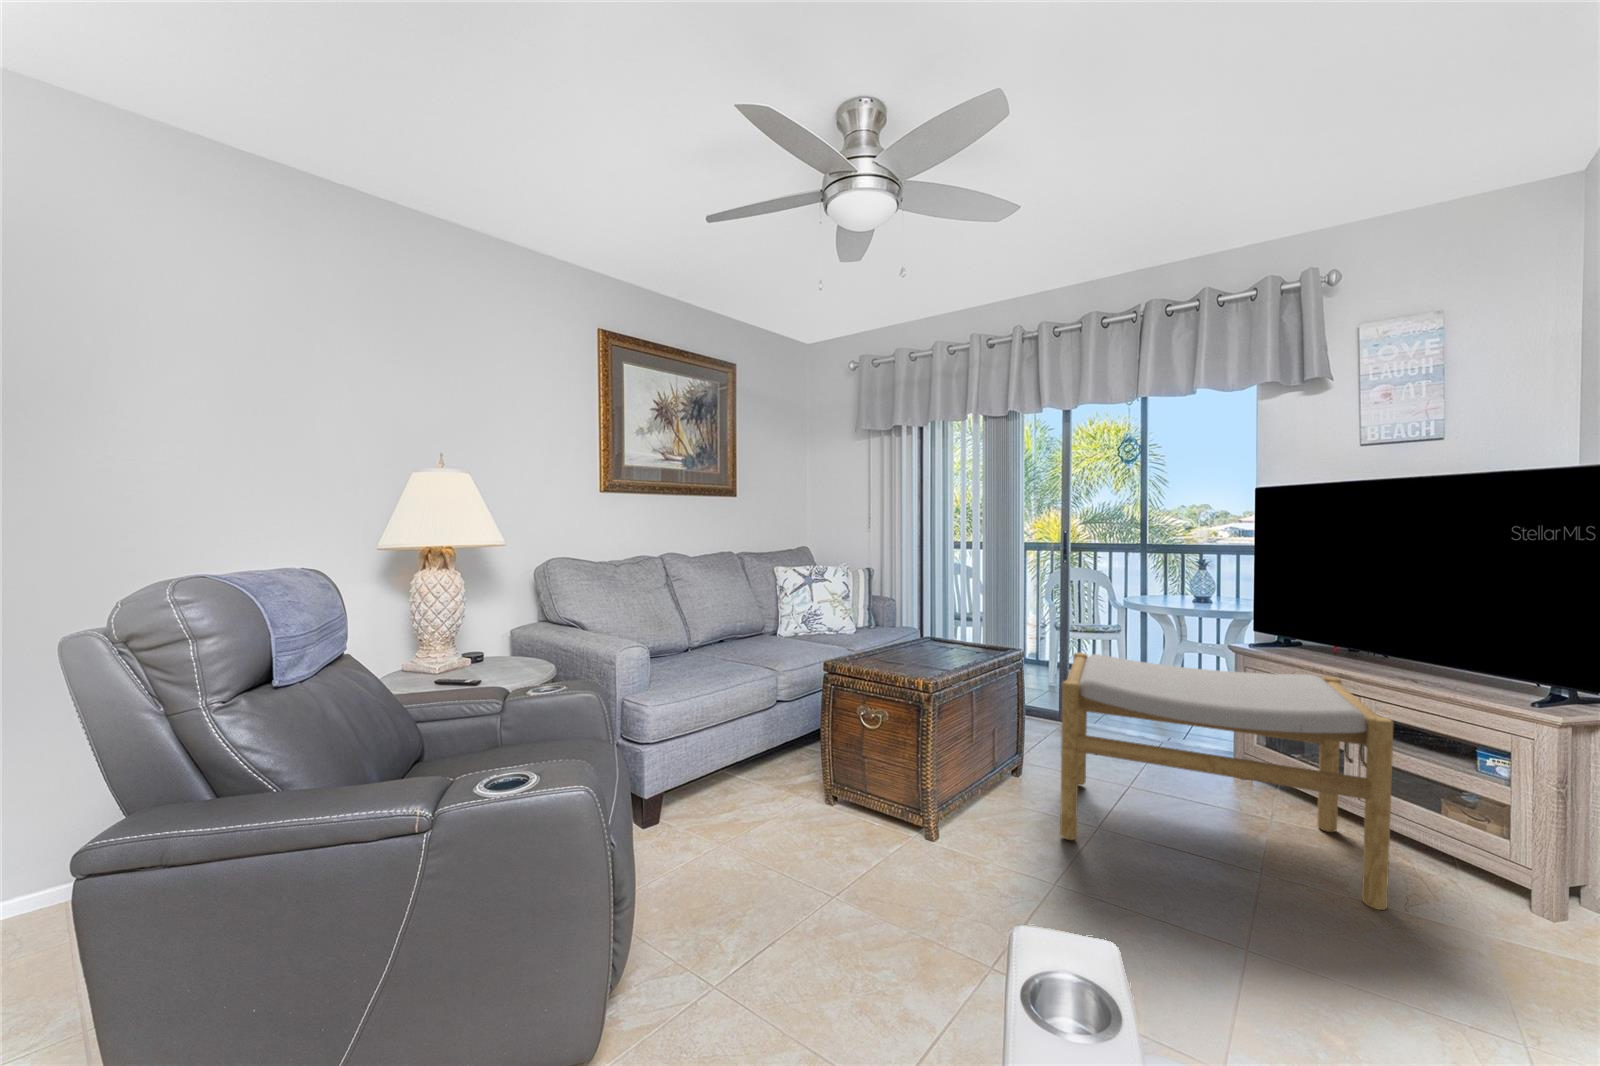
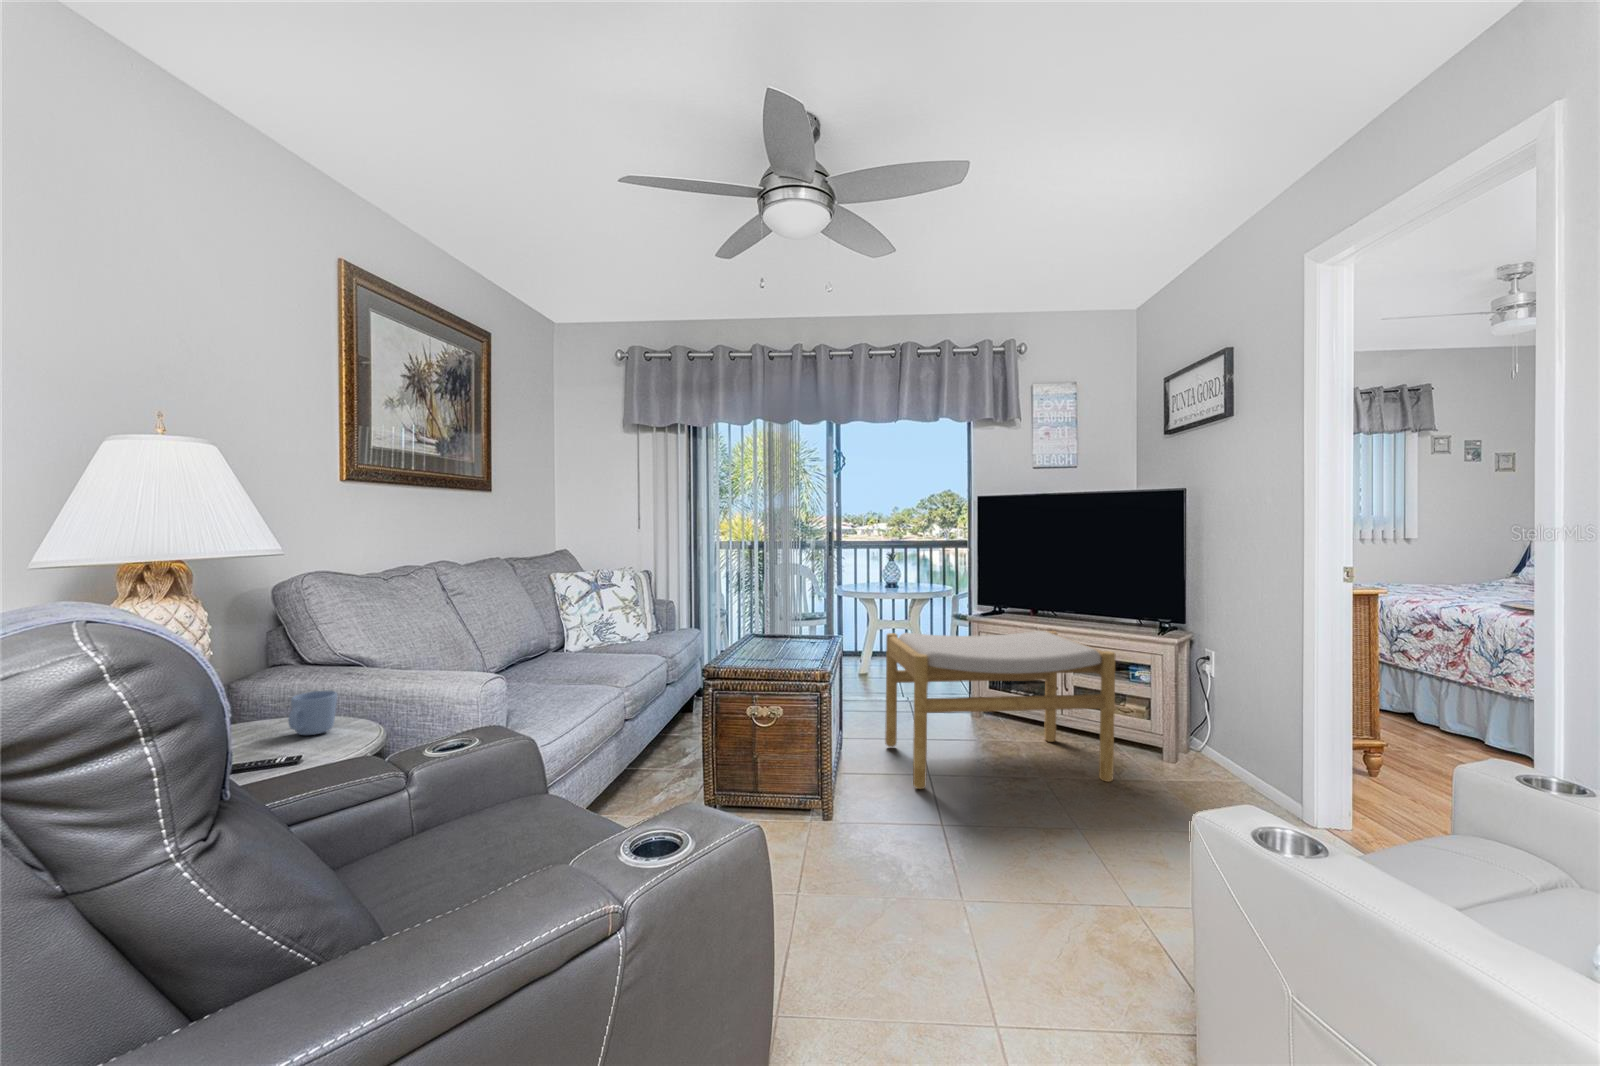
mug: none [493,643,528,673] -> present [288,690,337,735]

